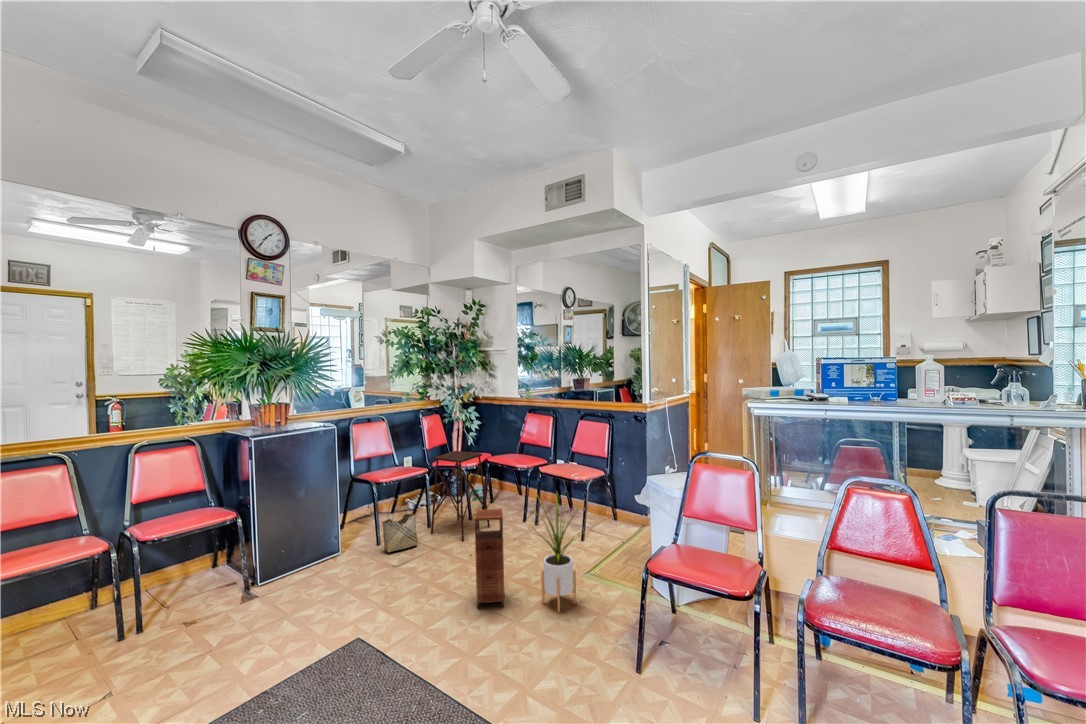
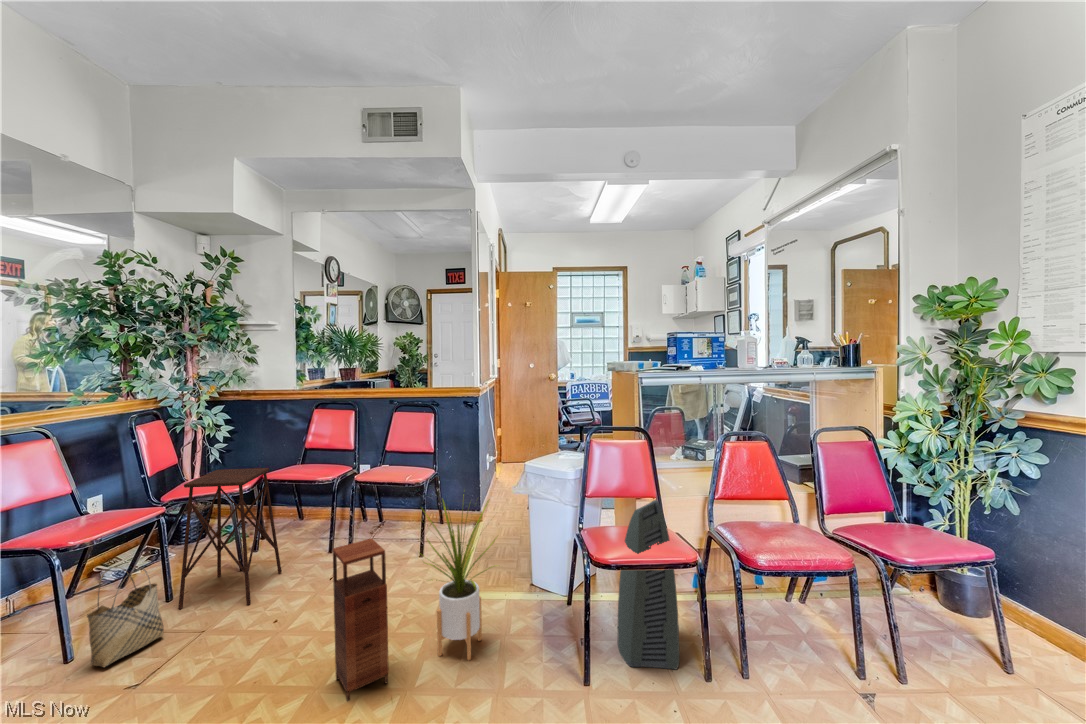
air purifier: none [667,524,726,677] -> present [617,500,679,670]

